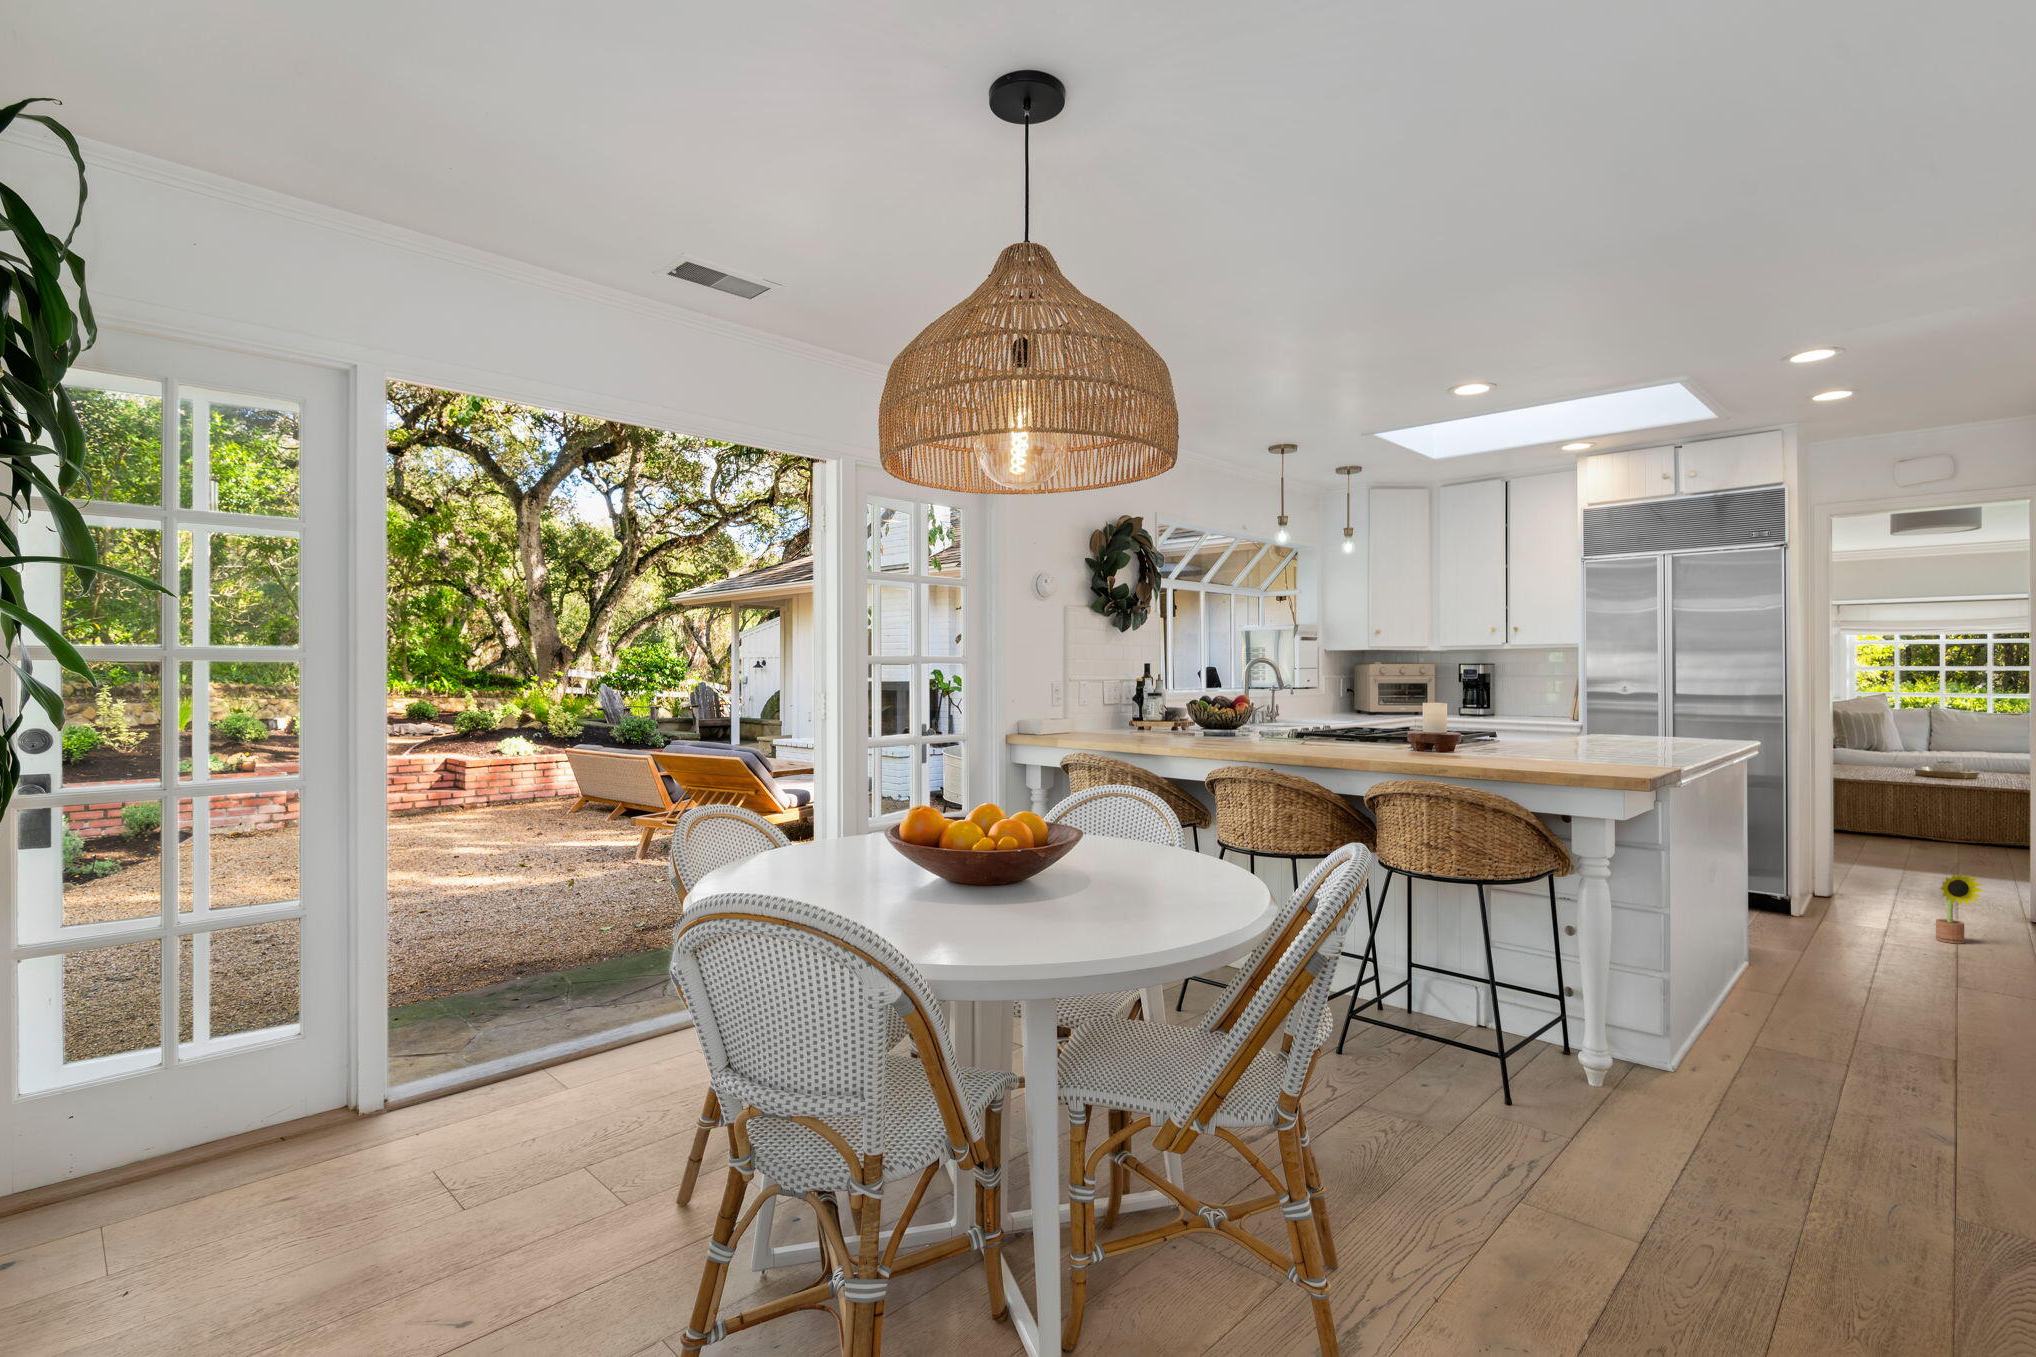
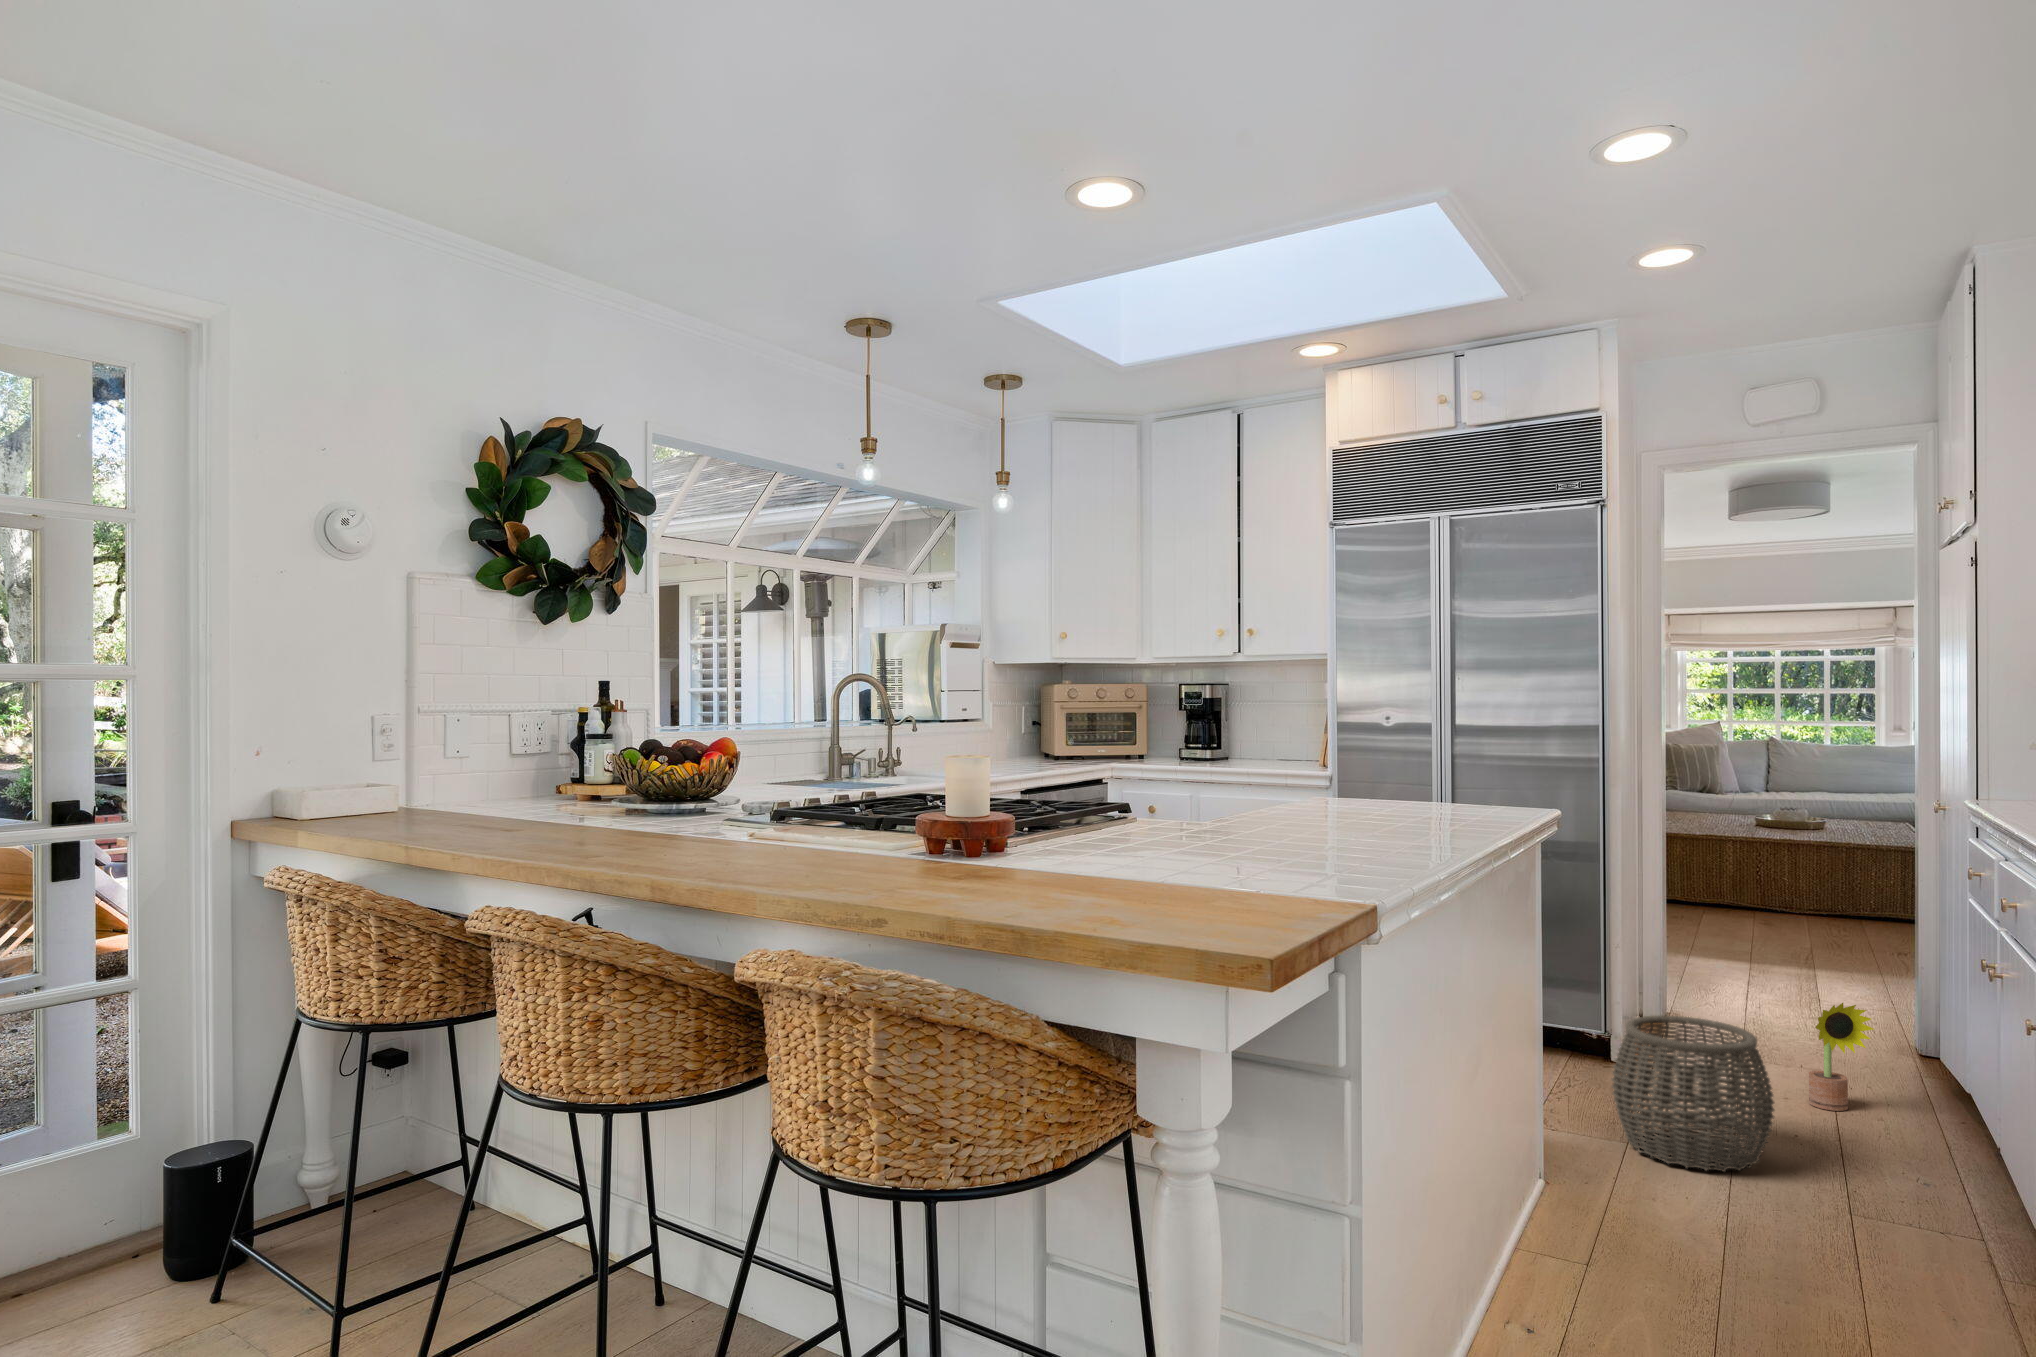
woven basket: none [1791,874,1906,965] -> present [1612,1016,1774,1172]

